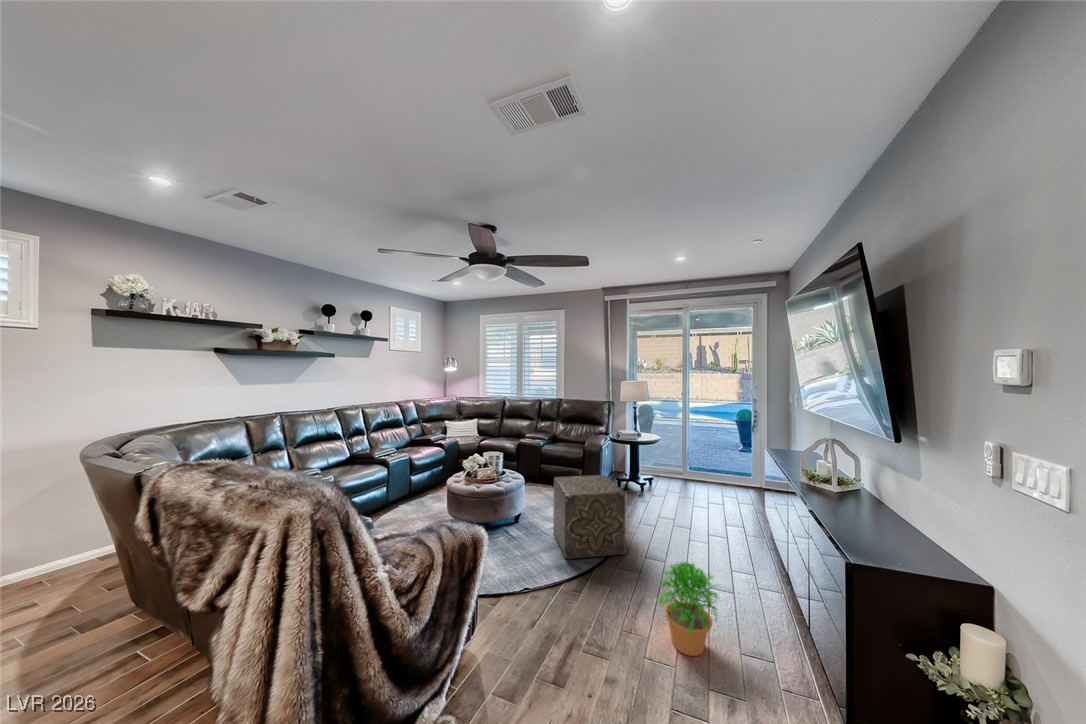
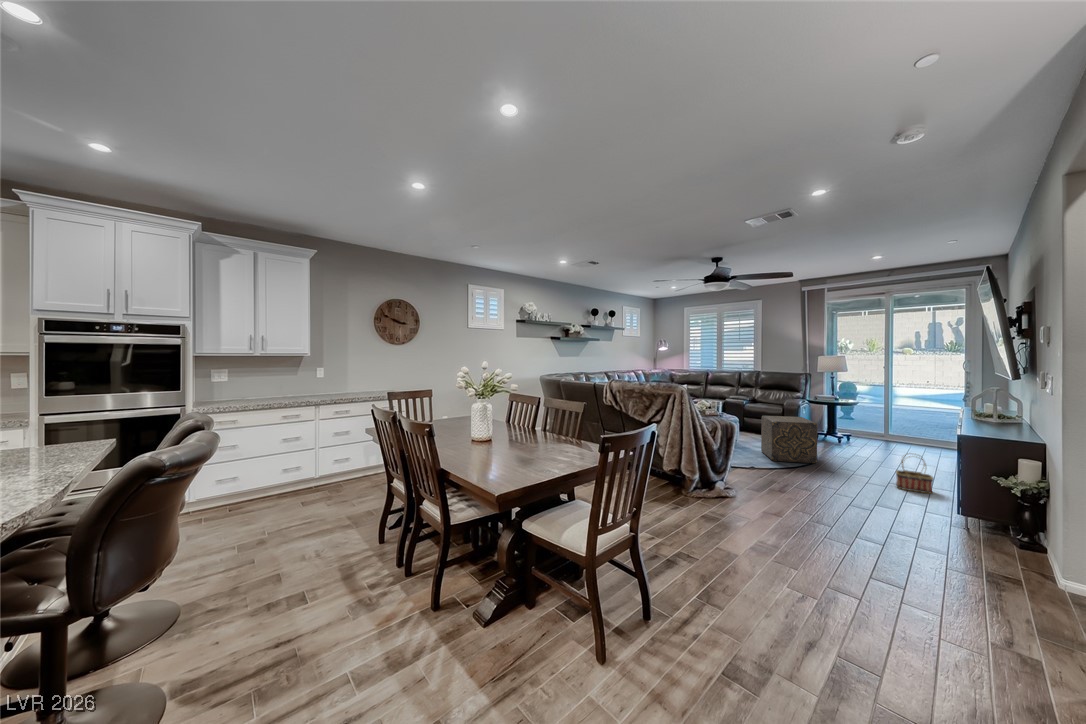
basket: none [733,550,786,622] -> present [896,456,933,494]
potted plant: present [658,562,720,656] -> none [833,446,880,493]

